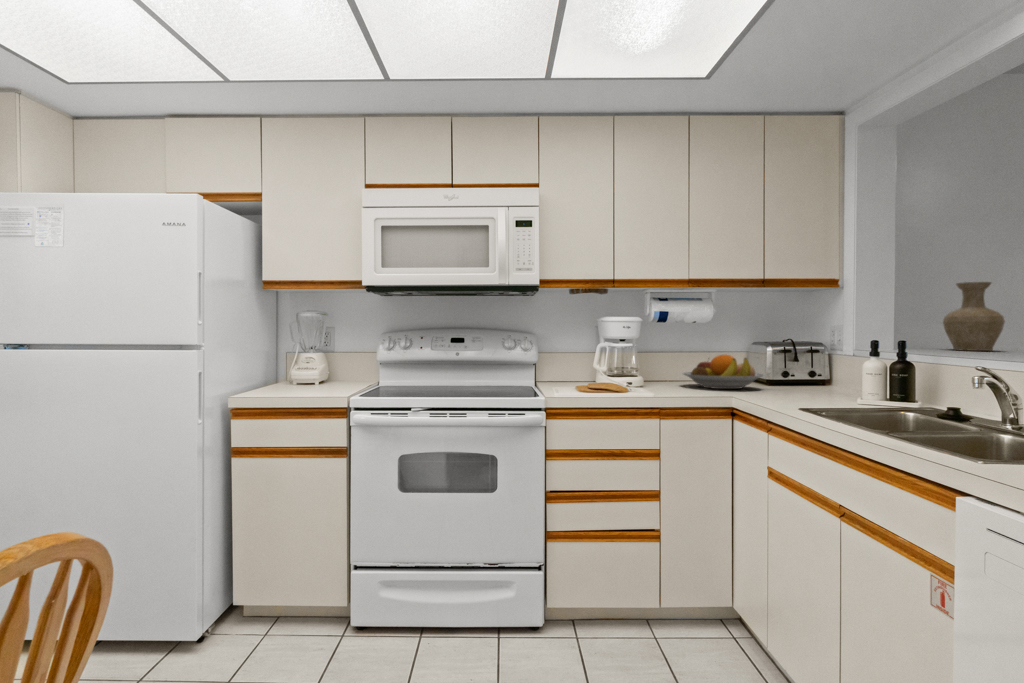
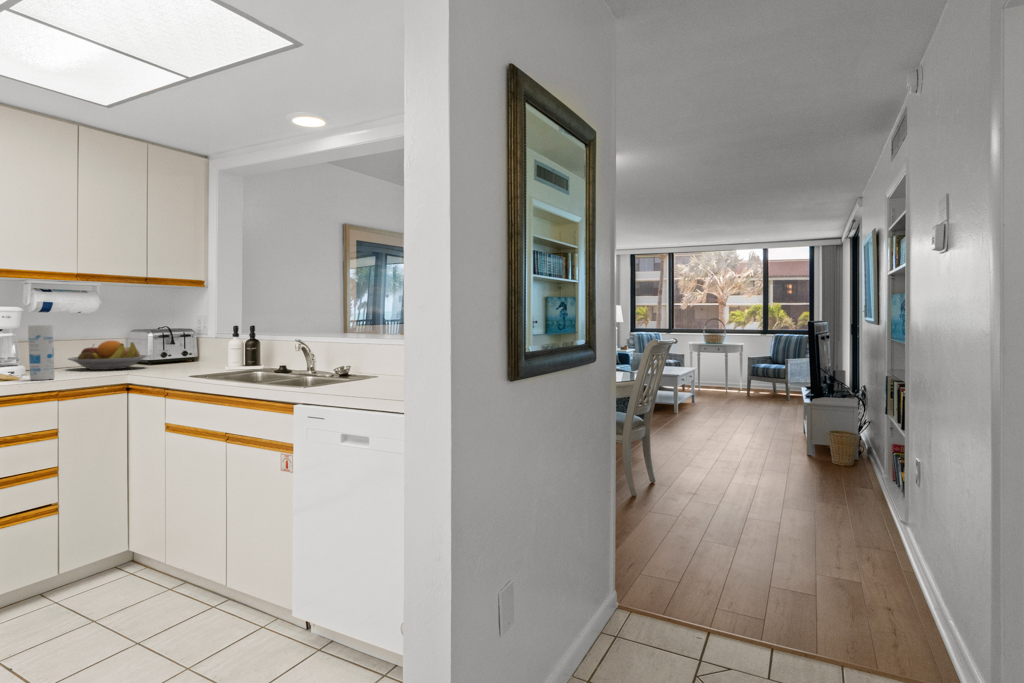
vase: present [943,282,1005,351] -> none [274,288,308,332]
canister: none [636,335,658,396] -> present [28,325,55,380]

